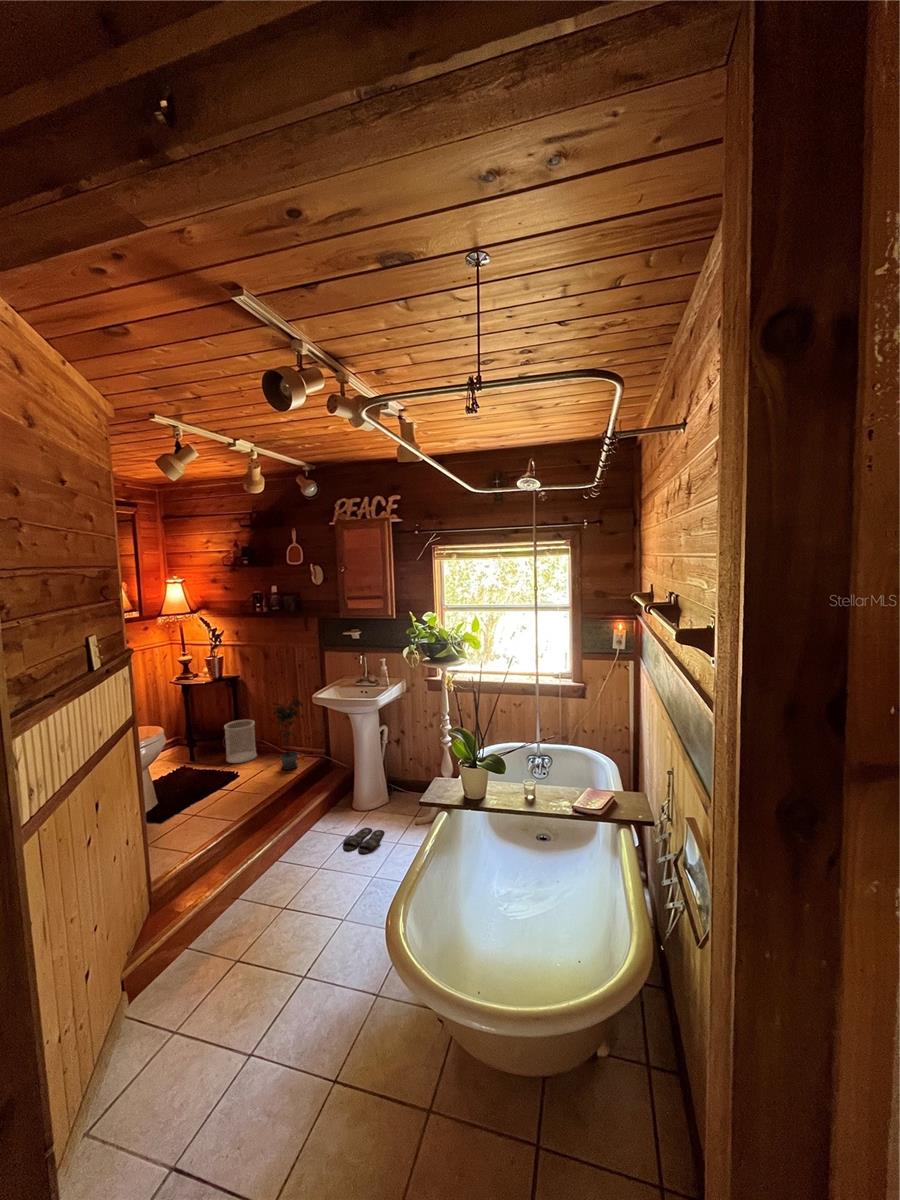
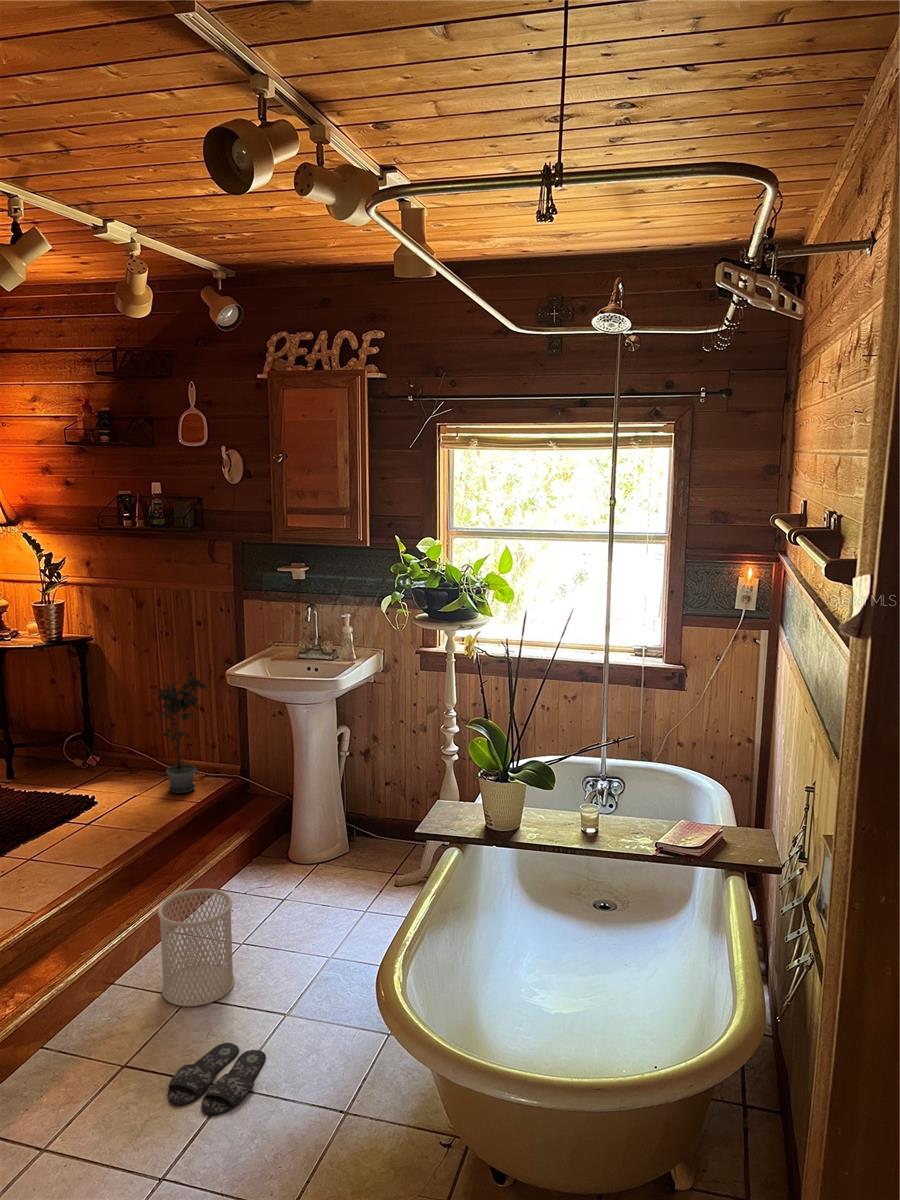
wastebasket: present [224,720,256,763] -> present [158,888,235,1006]
slippers: present [343,828,384,854] -> present [168,1043,266,1115]

